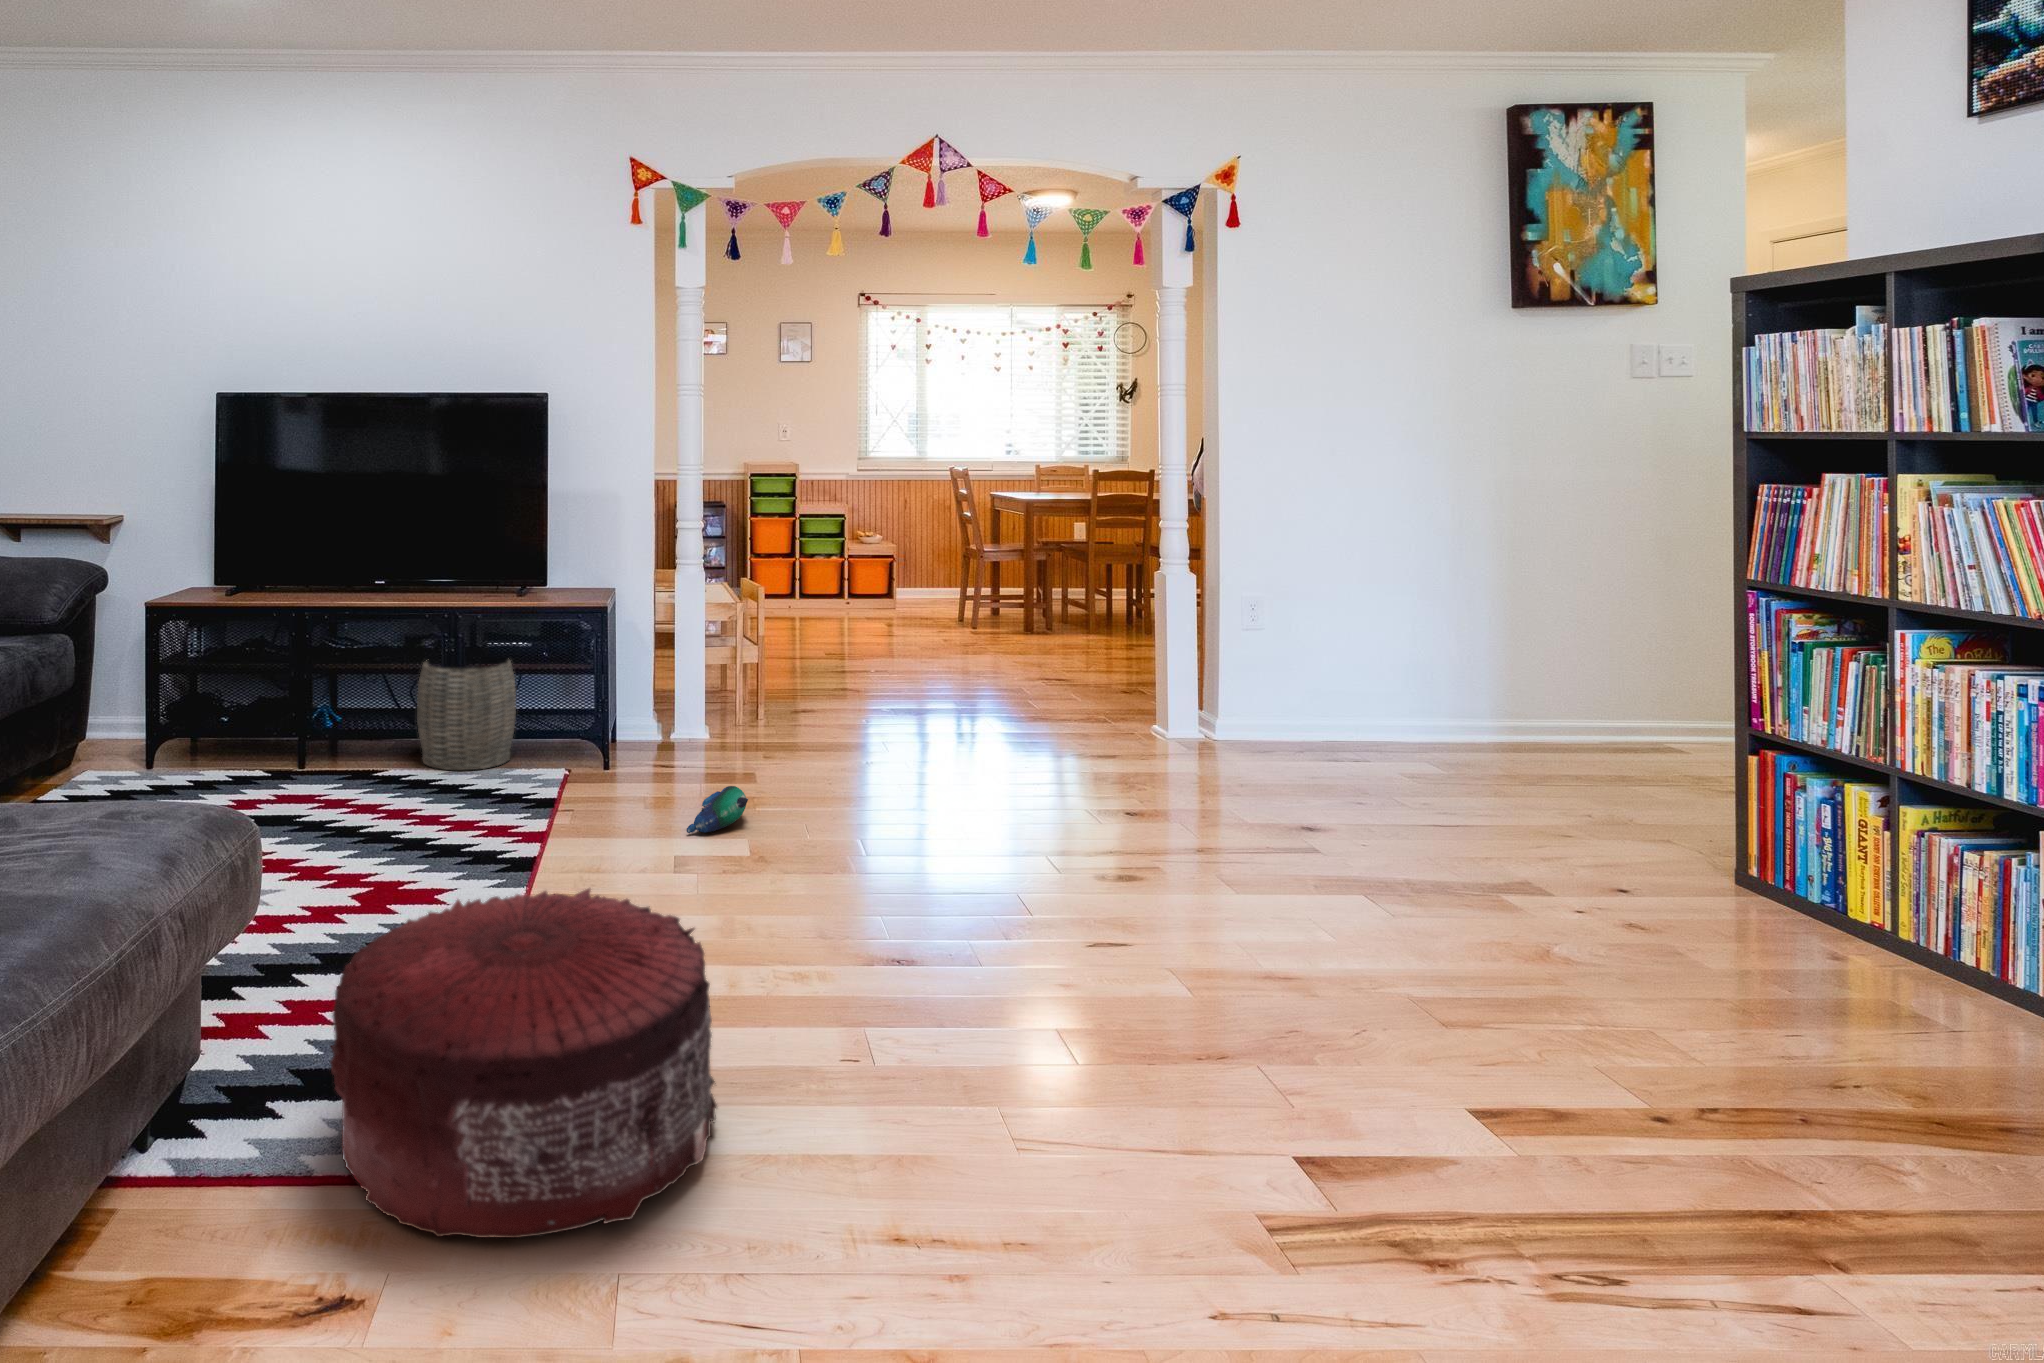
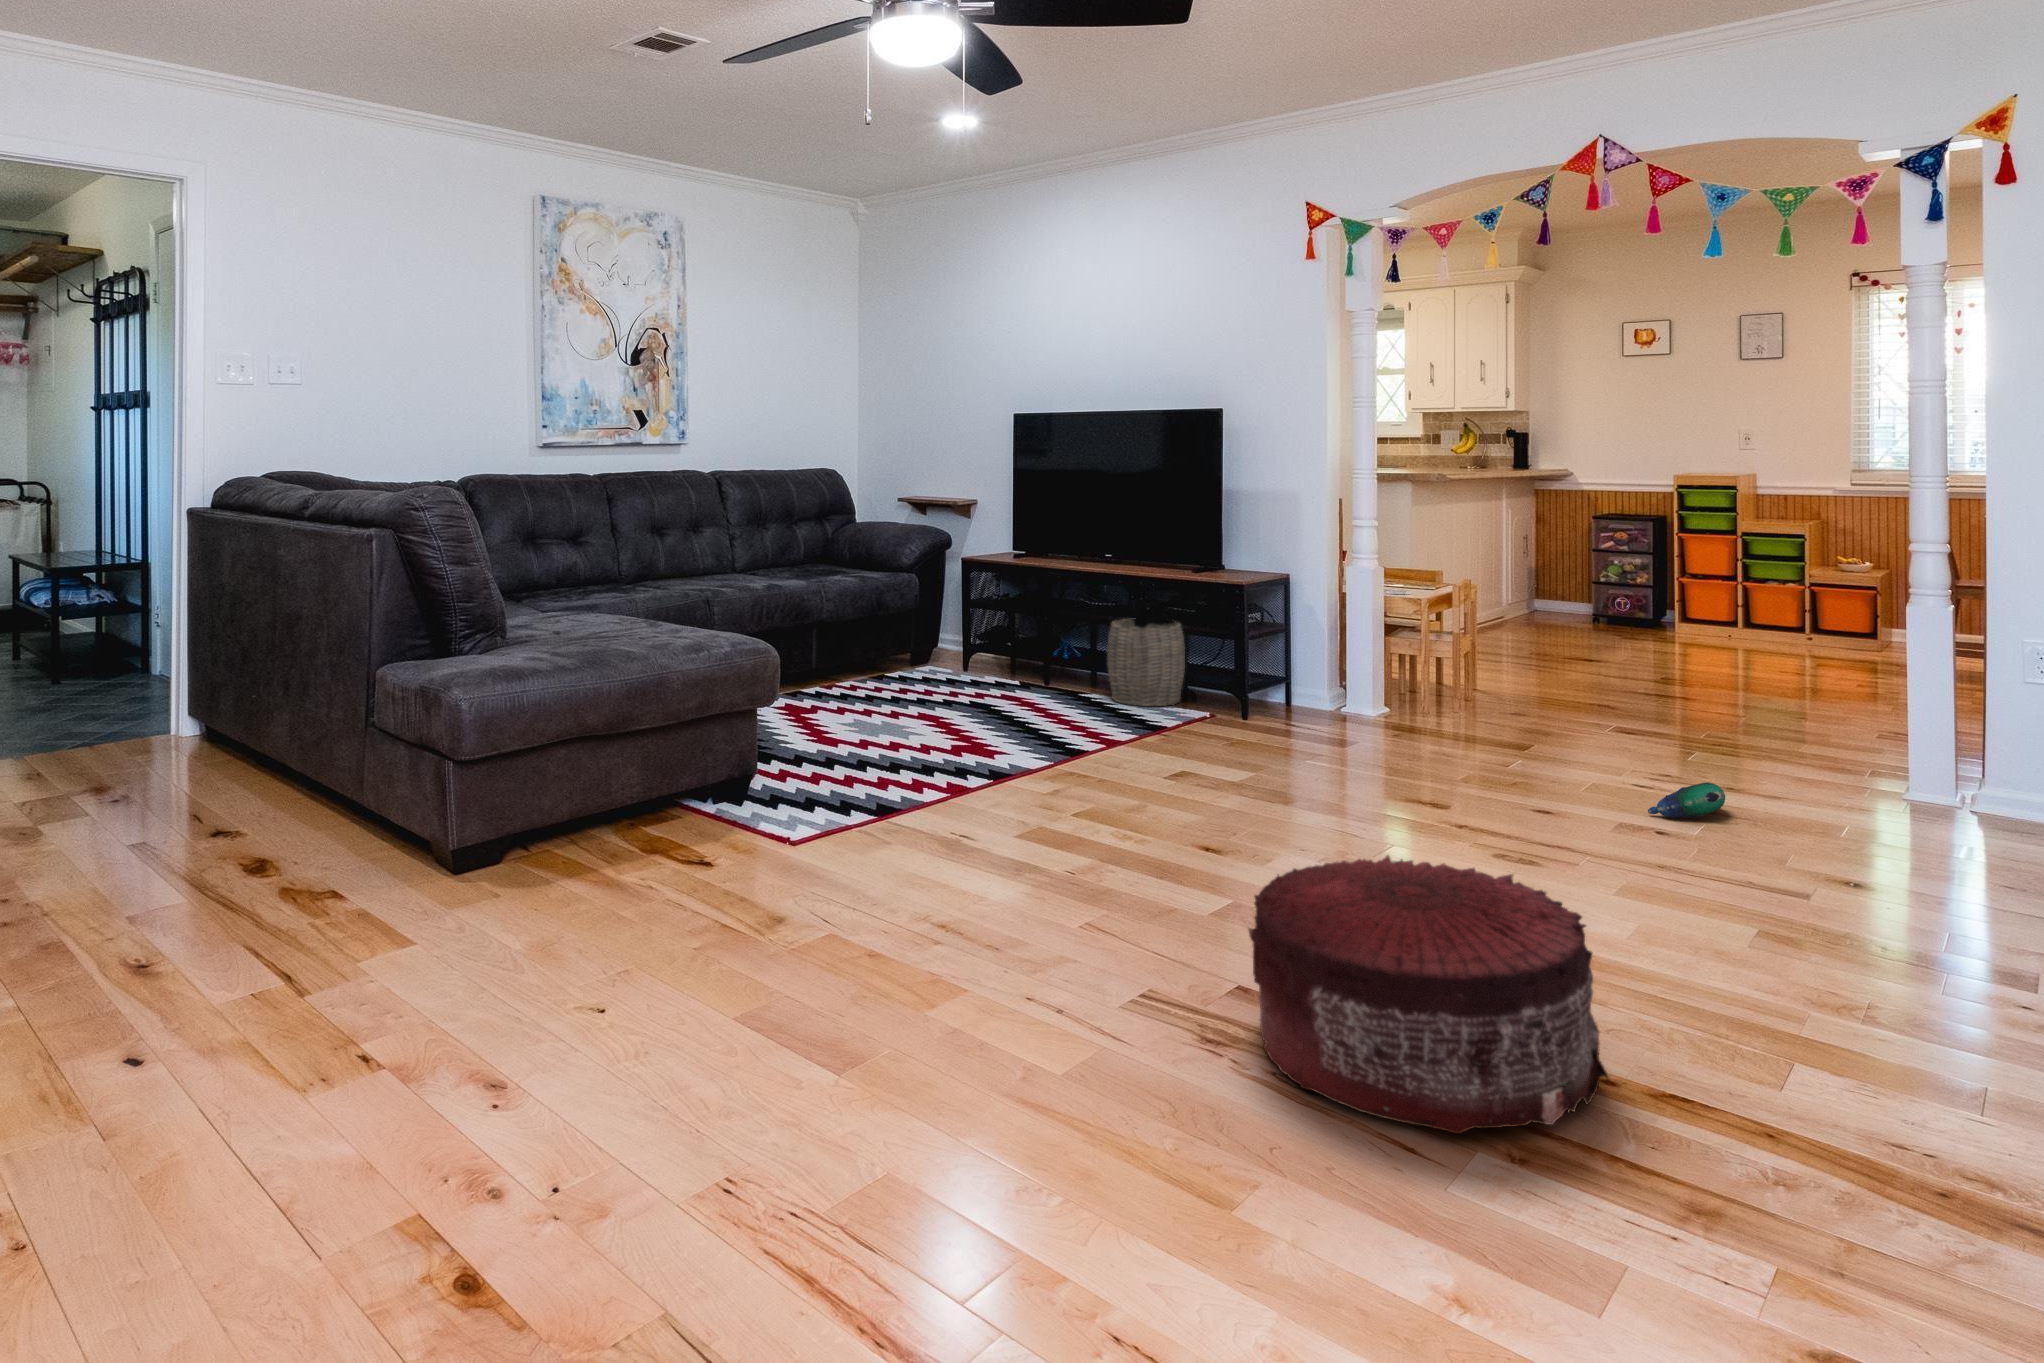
plush toy: present [686,786,748,833] -> present [1648,782,1725,818]
pouf: present [330,889,717,1238] -> present [1248,855,1608,1134]

